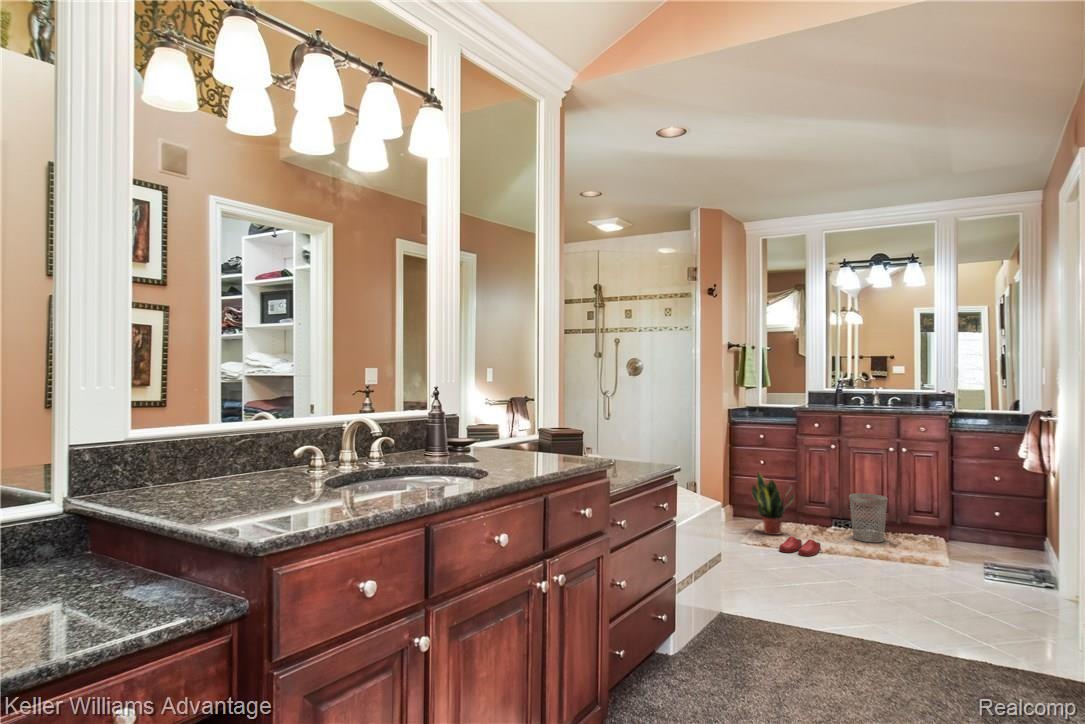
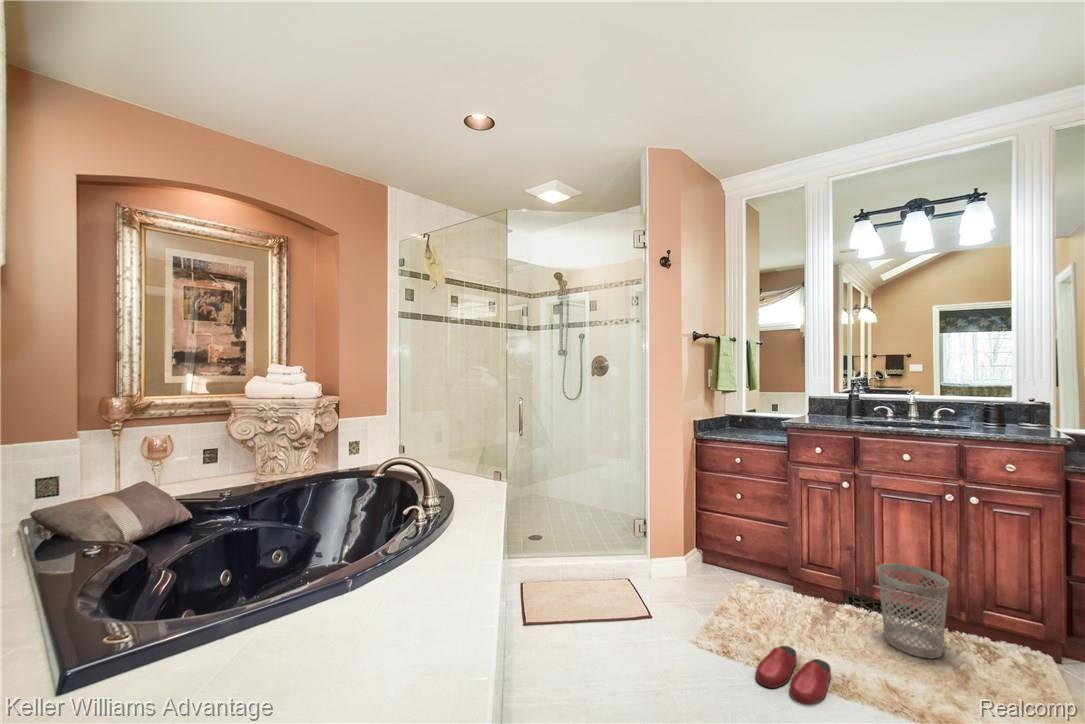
potted plant: present [752,473,794,535] -> none [719,519,785,622]

